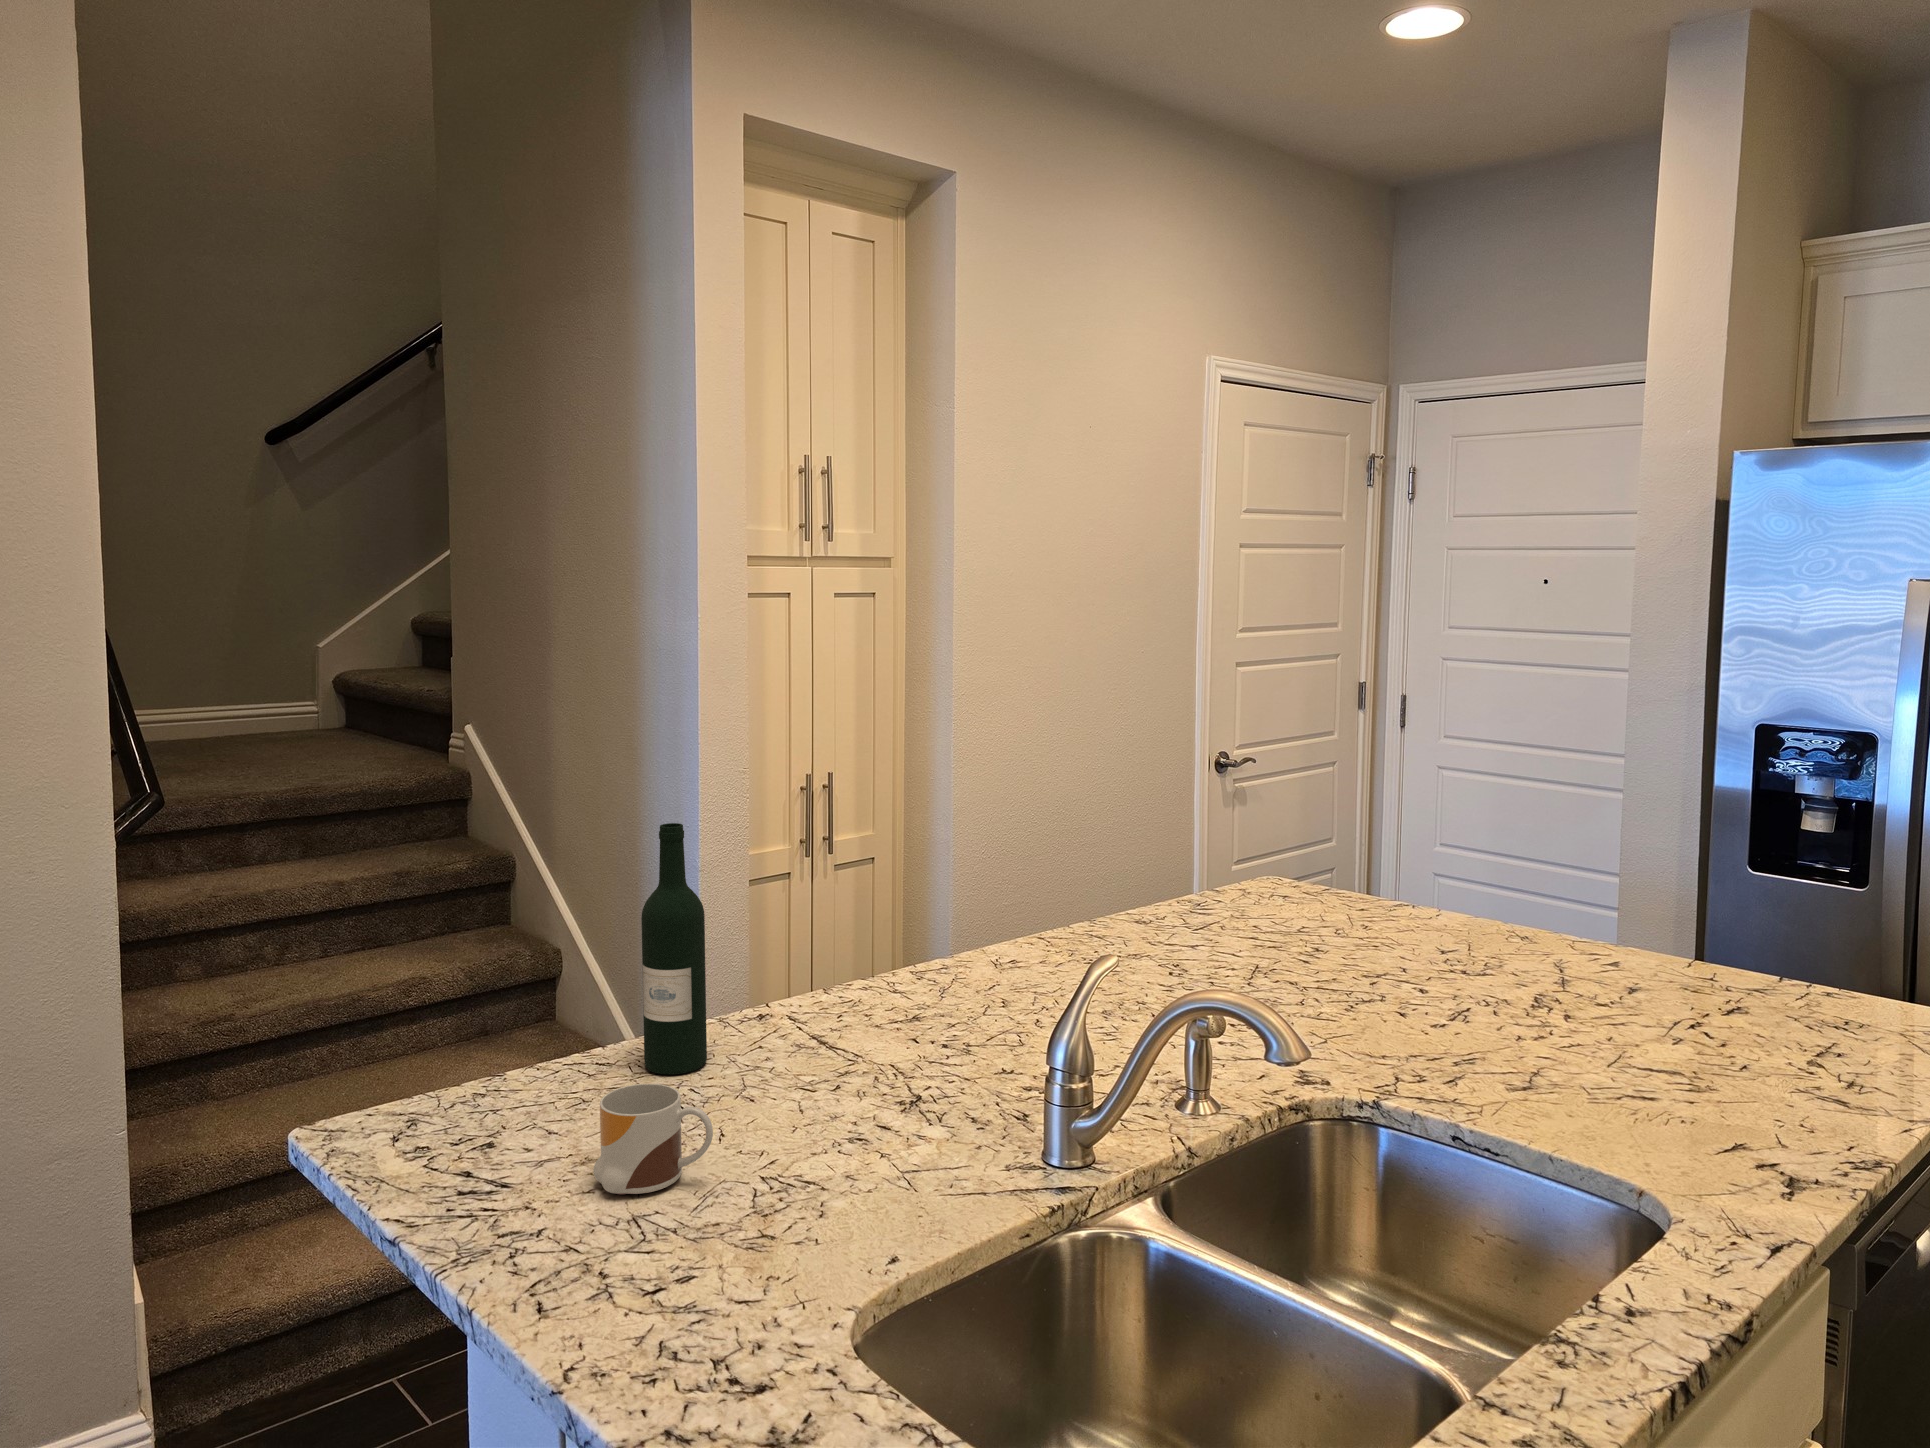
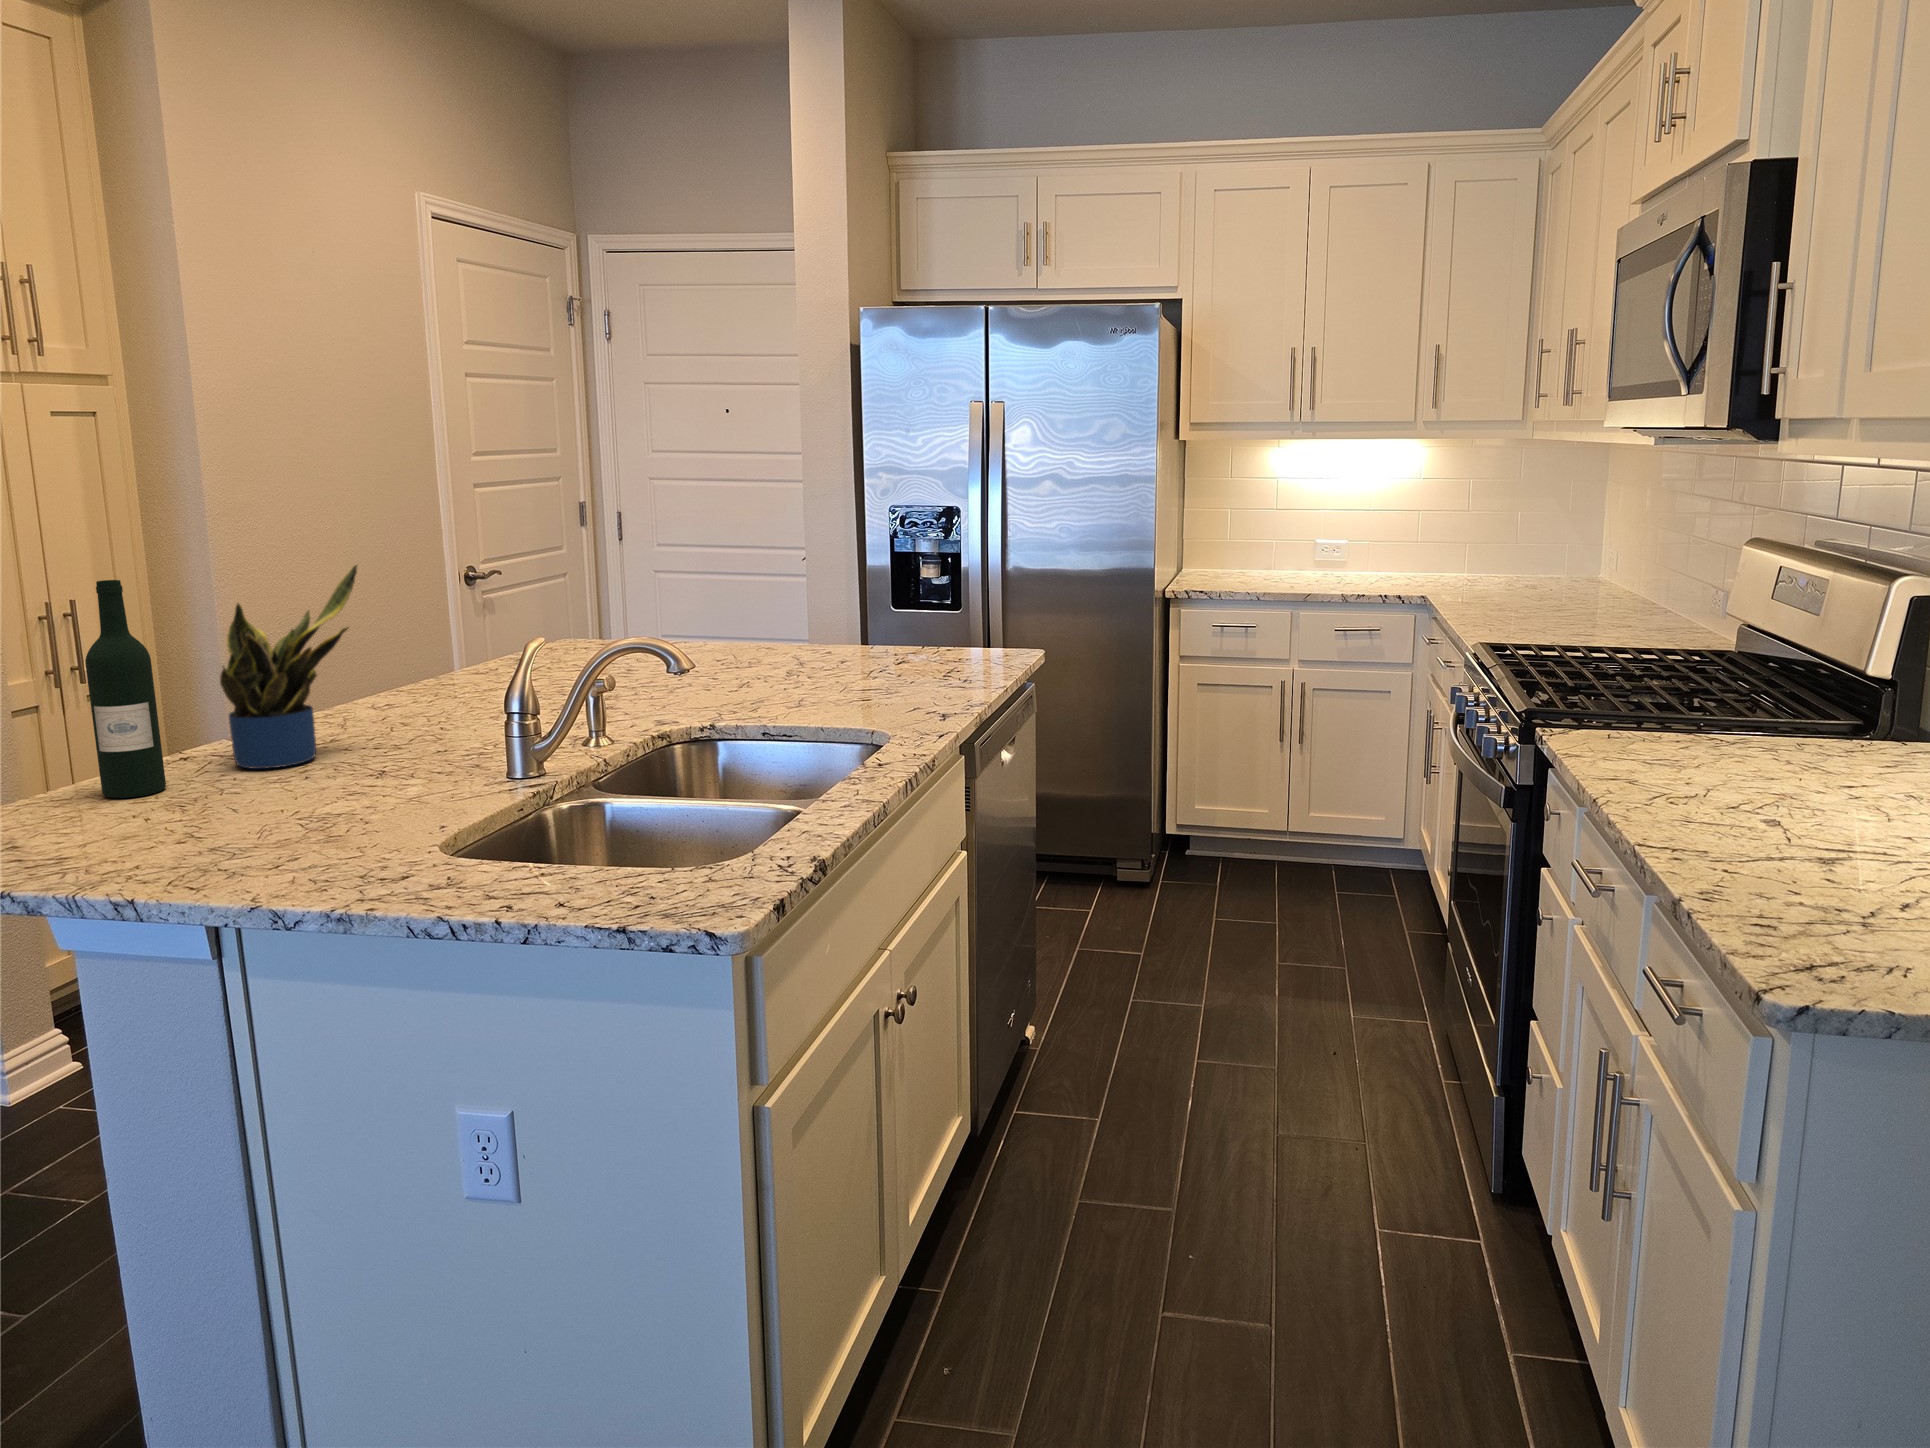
potted plant: none [779,820,936,1057] -> present [220,565,357,769]
mug: present [593,1084,713,1194] -> none [150,765,259,845]

